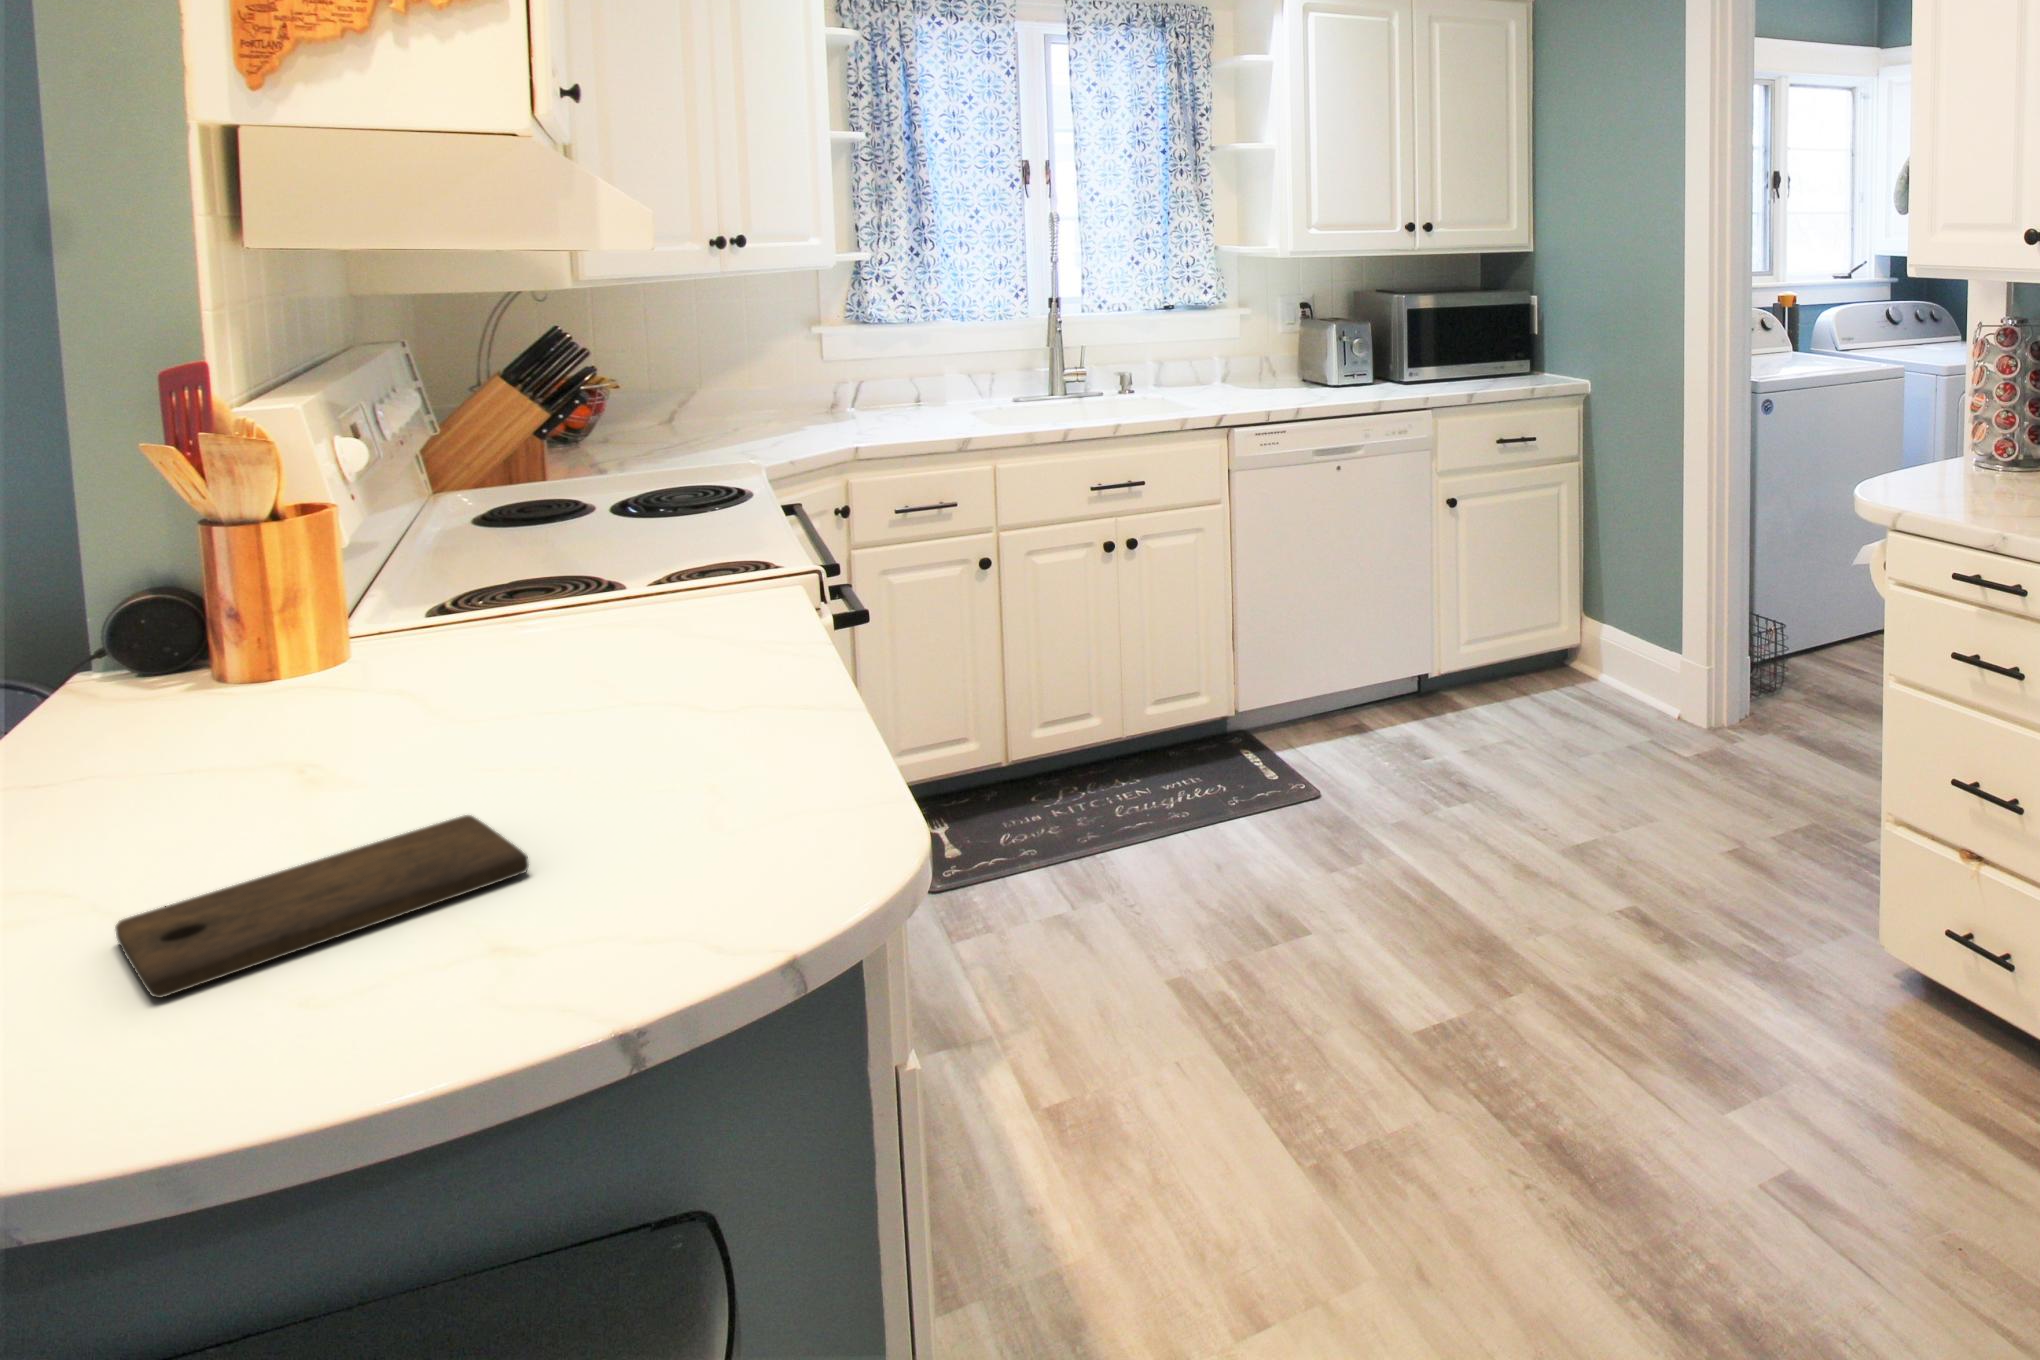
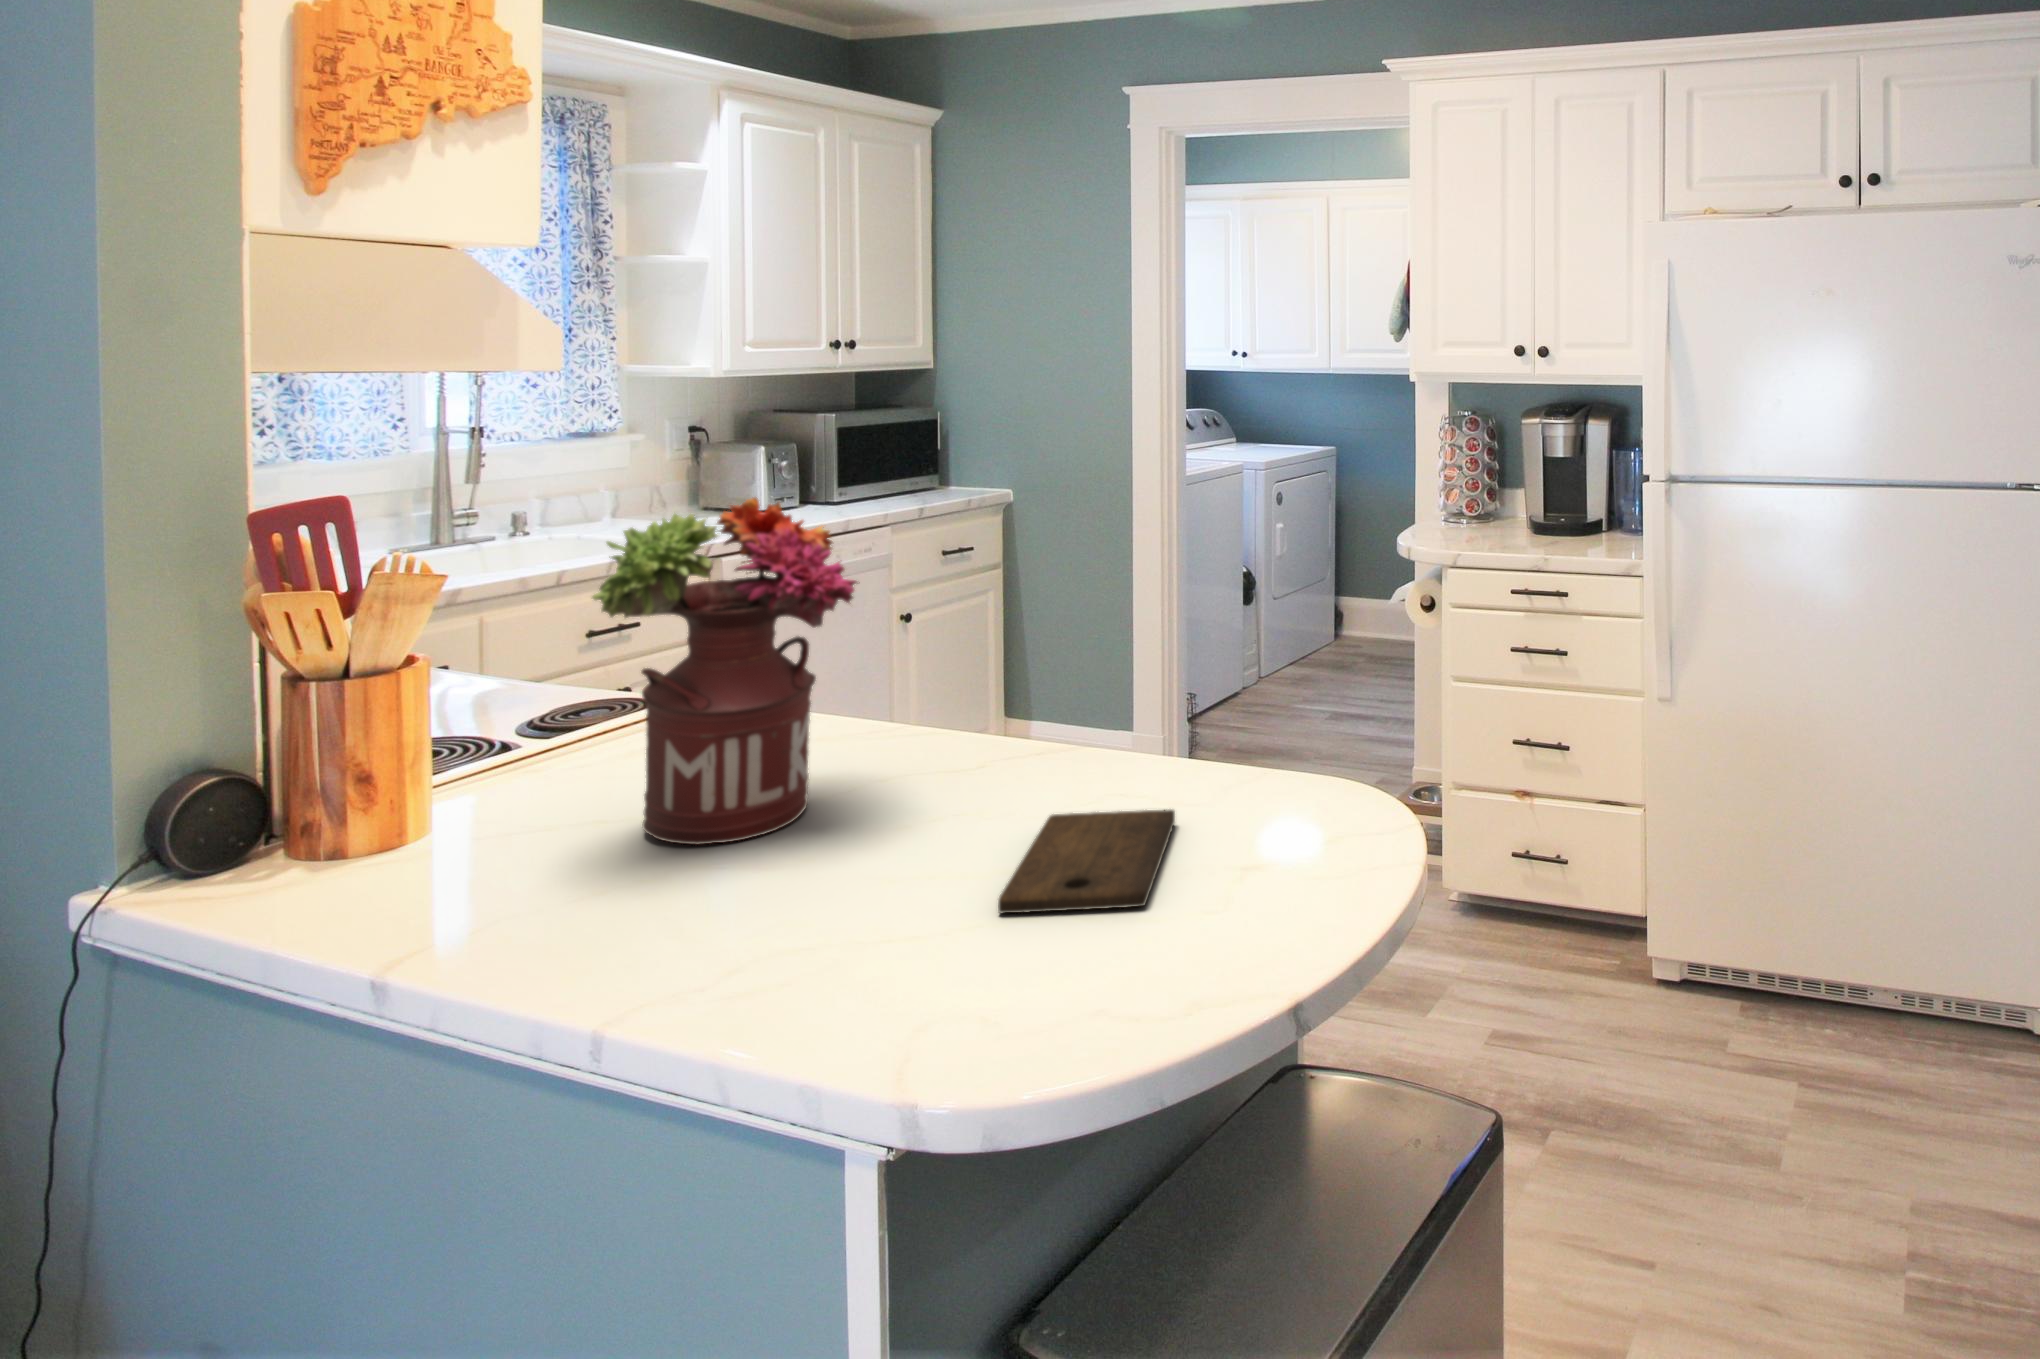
flower arrangement: none [211,386,536,748] -> present [592,497,857,844]

